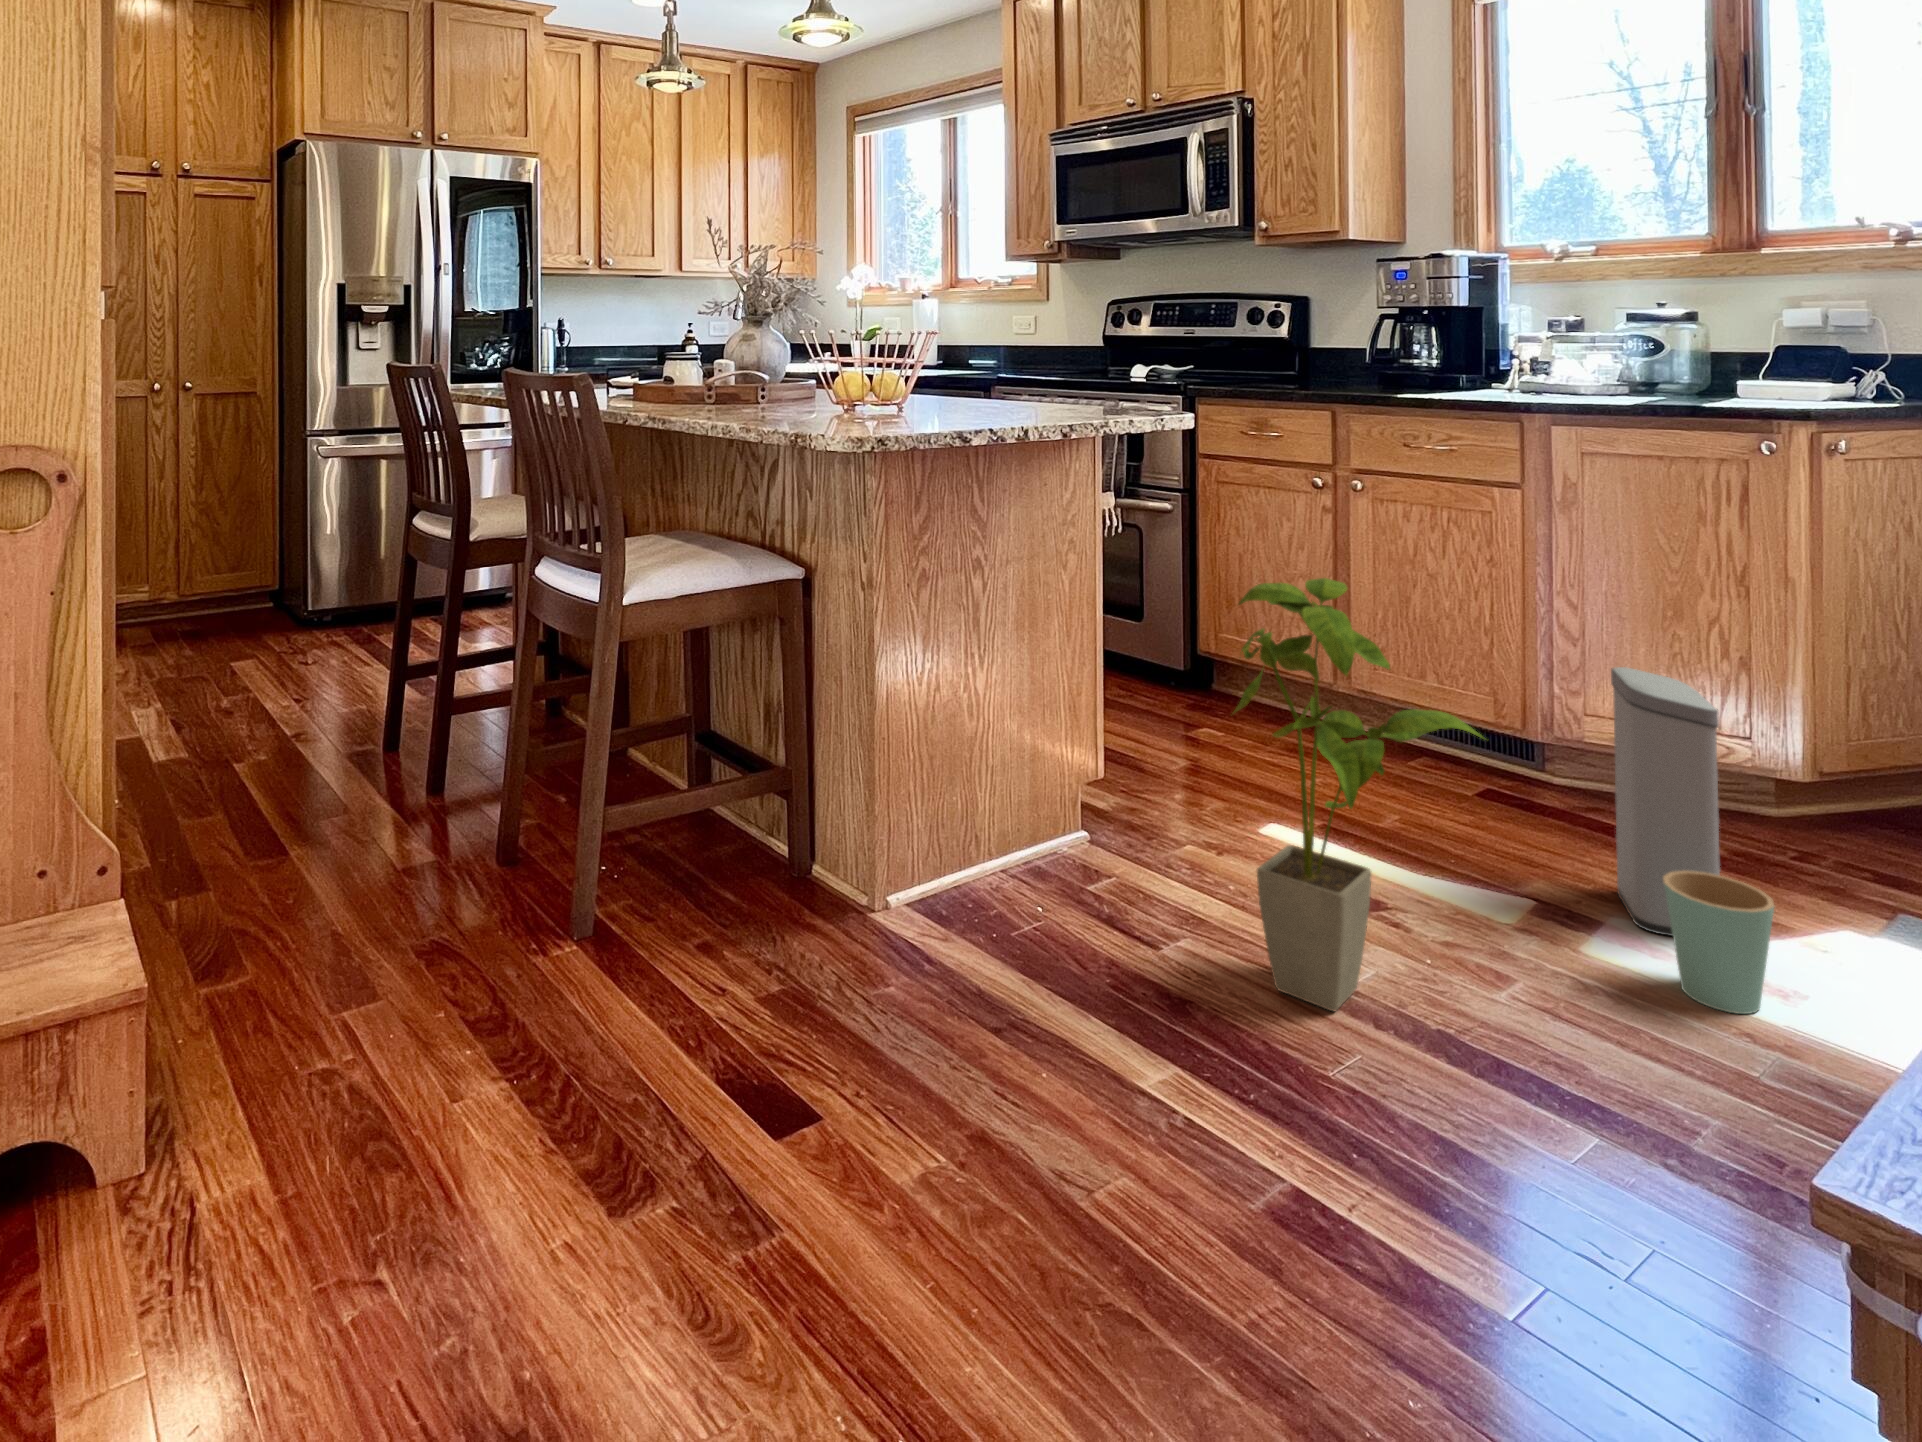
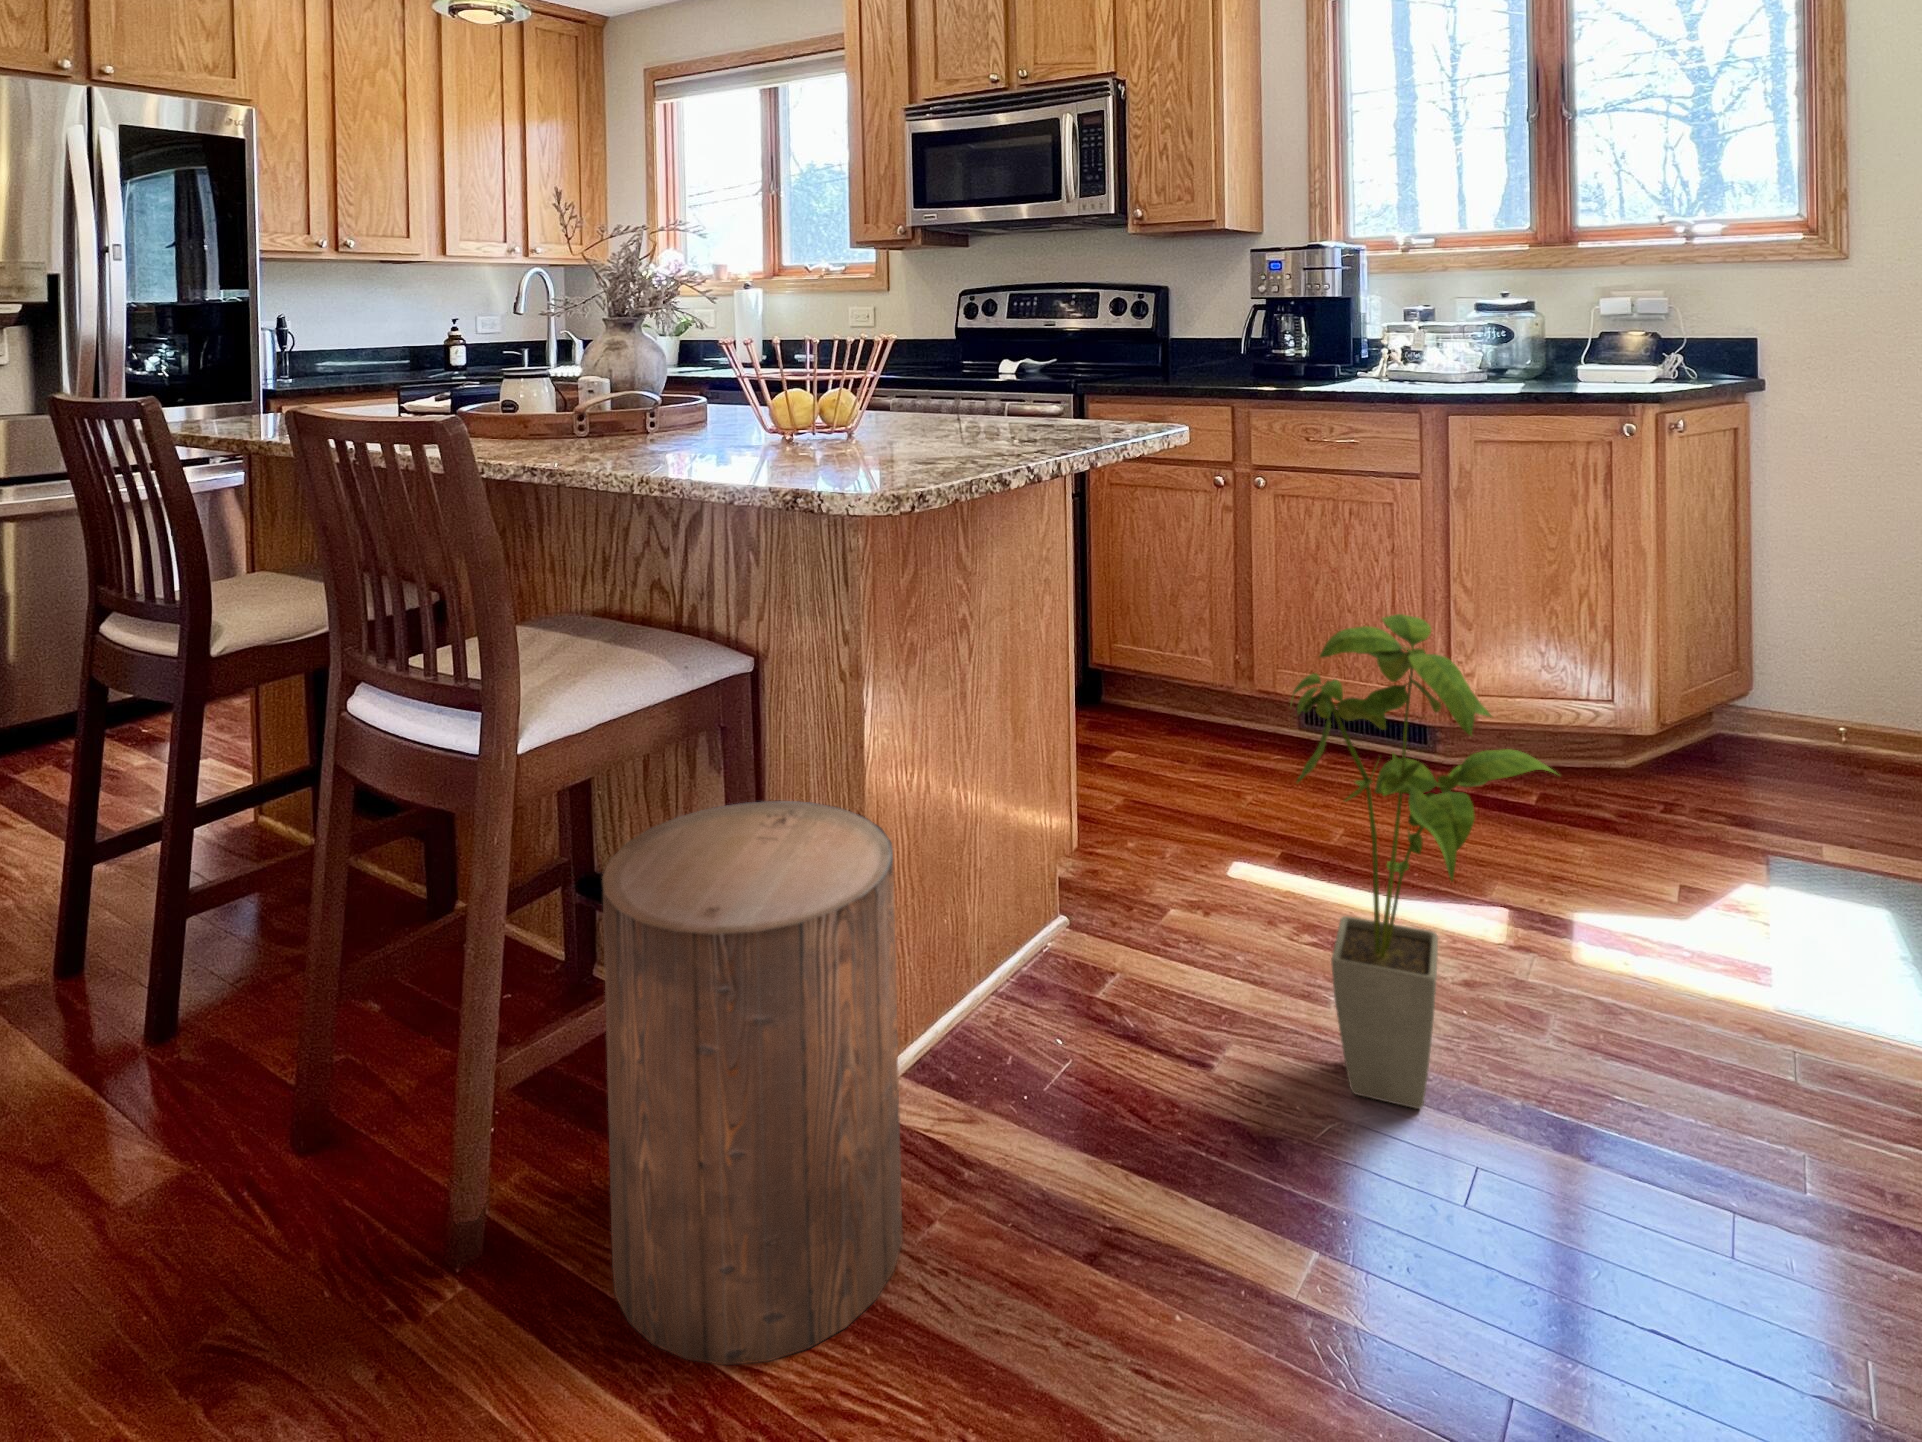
stool: none [663,667,869,1026] -> present [602,801,902,1365]
trash can: present [1611,667,1774,1014] -> none [1557,657,1757,1005]

